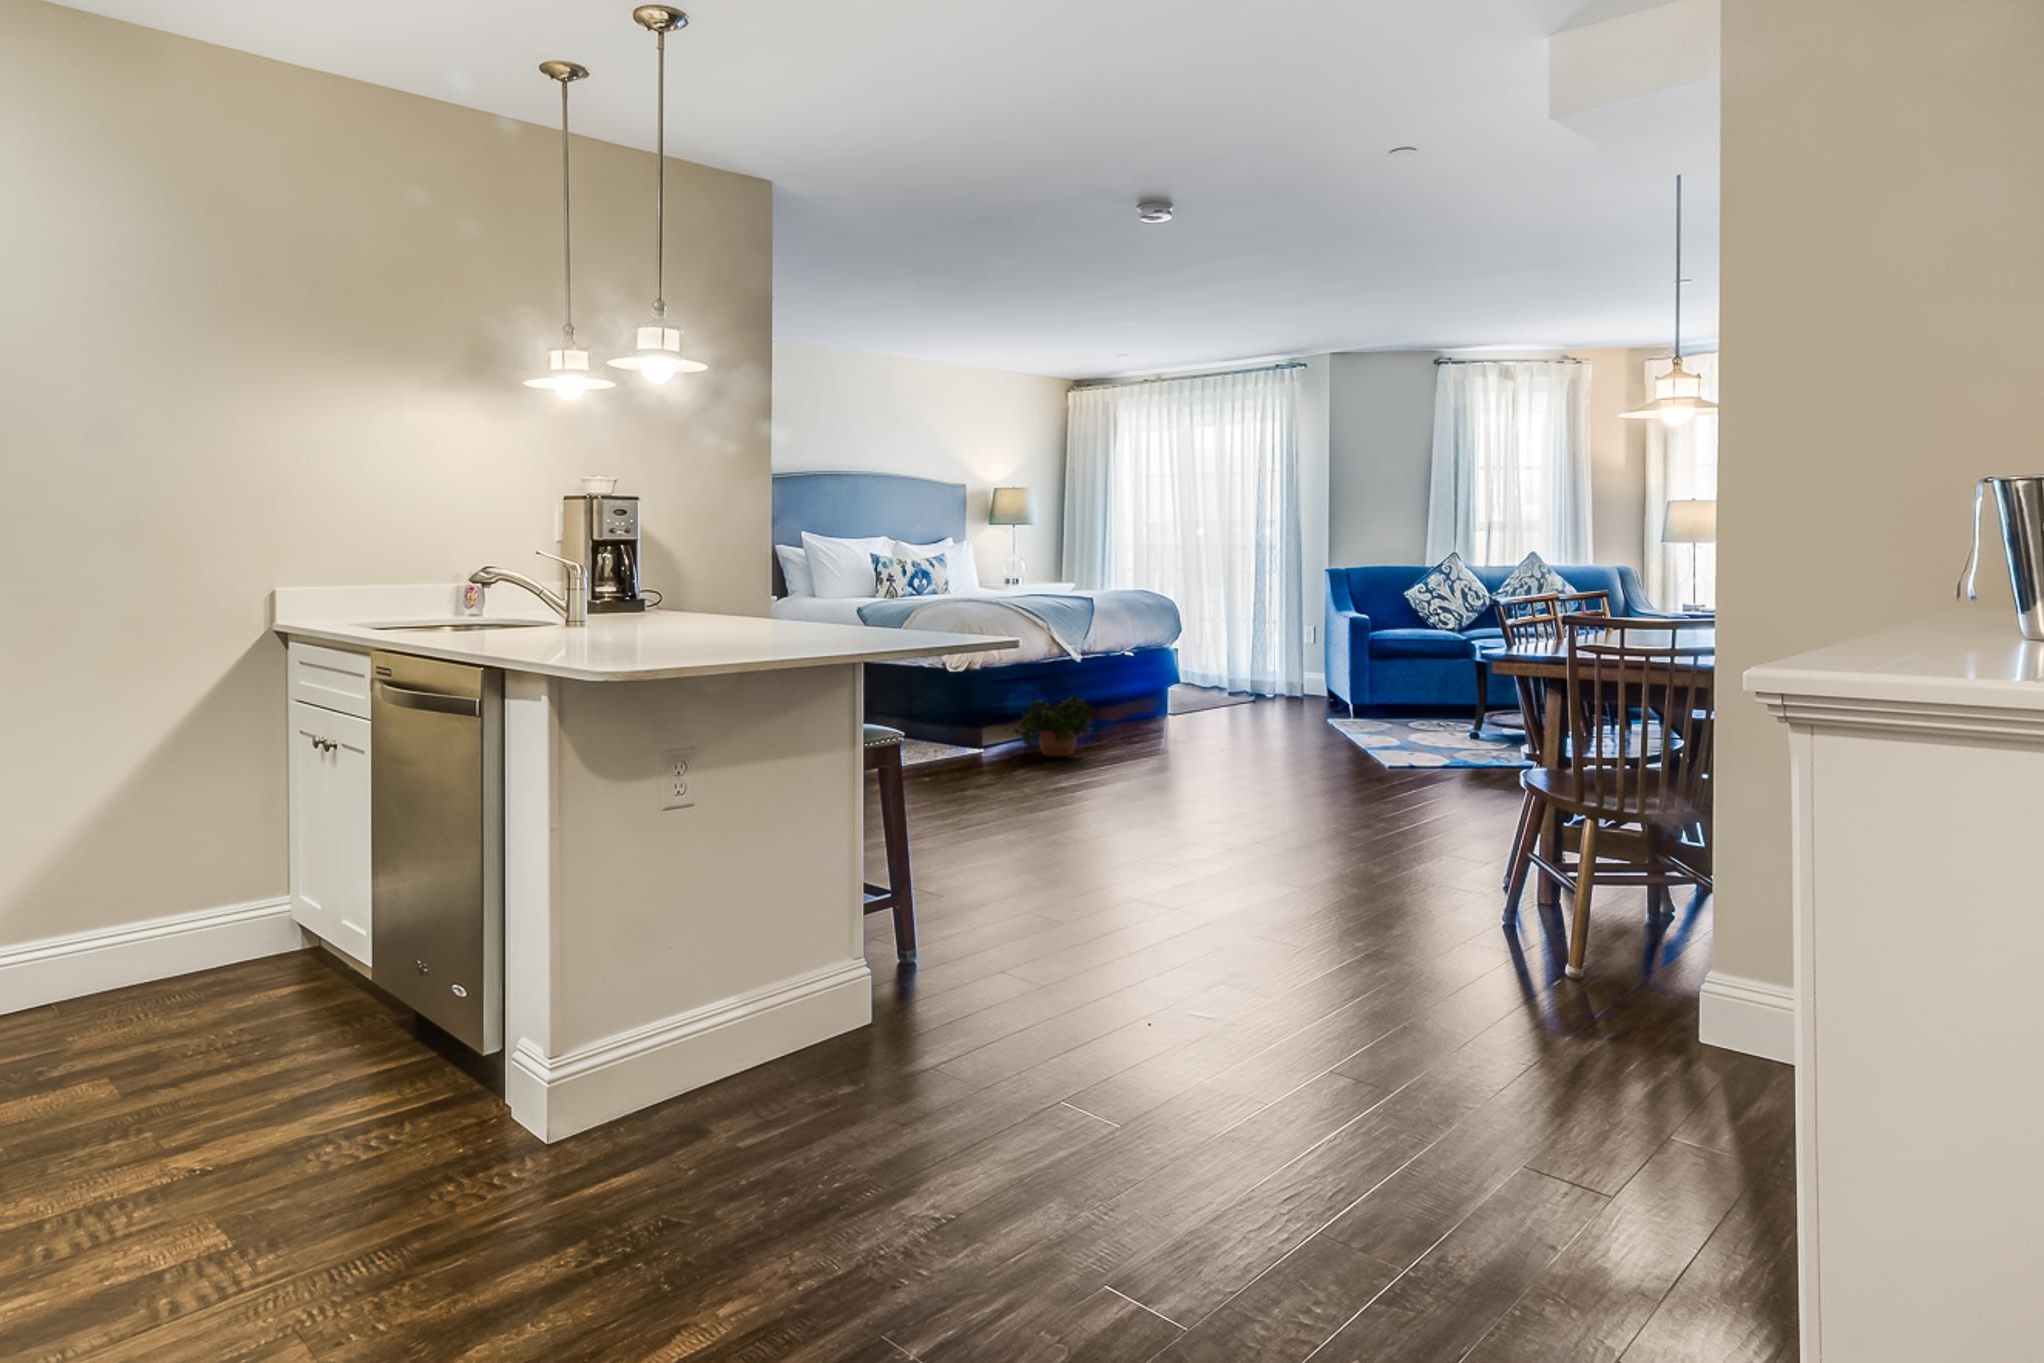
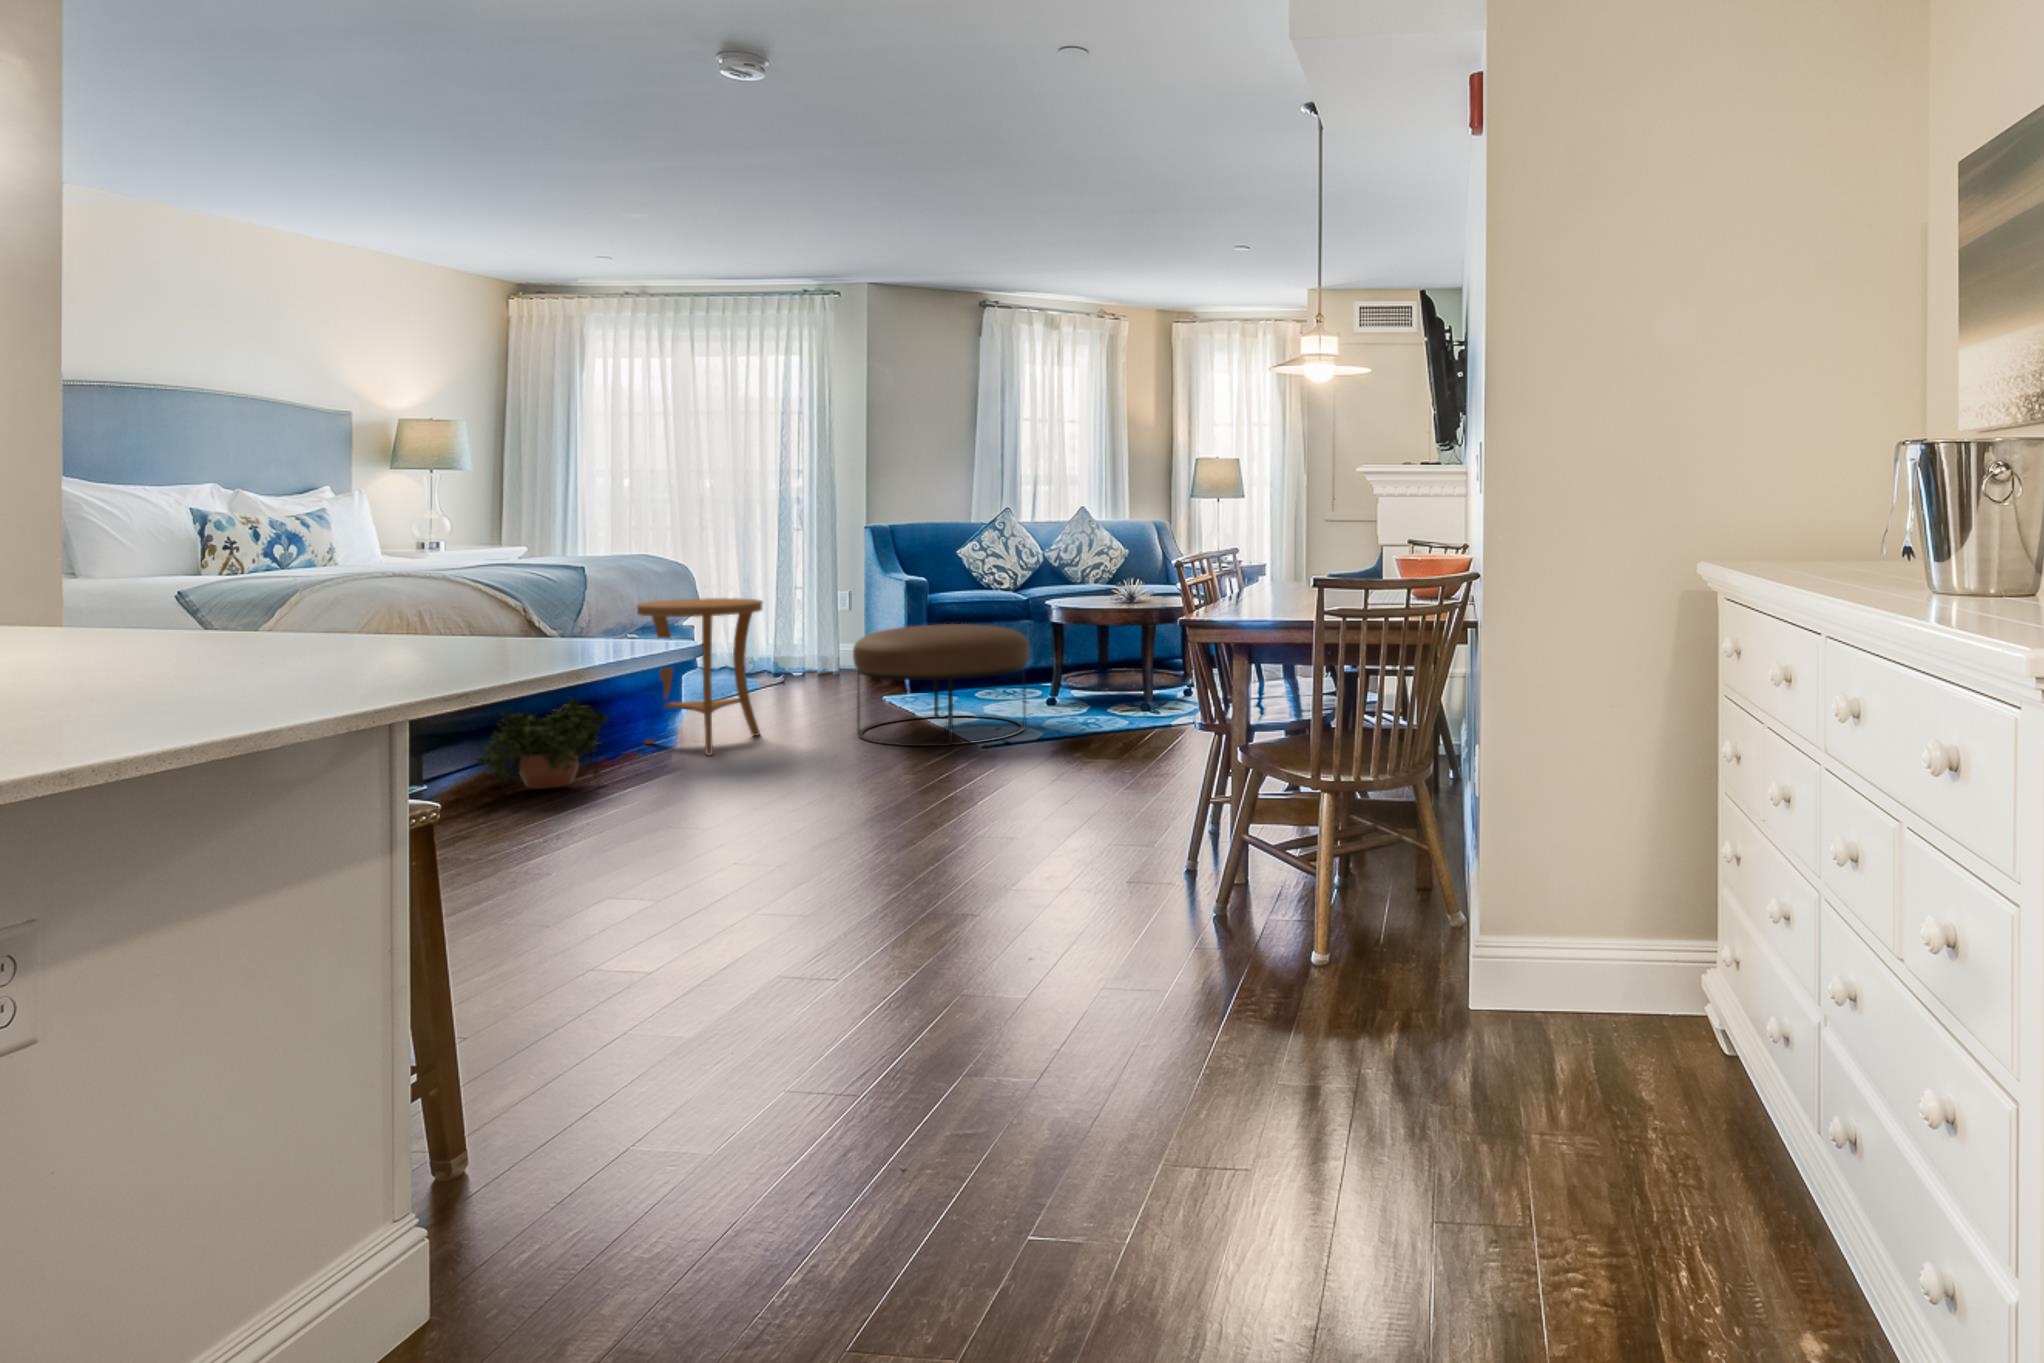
side table: none [1124,626,1215,748] -> present [637,598,763,755]
ottoman: none [1285,657,1439,760] -> present [853,624,1030,746]

